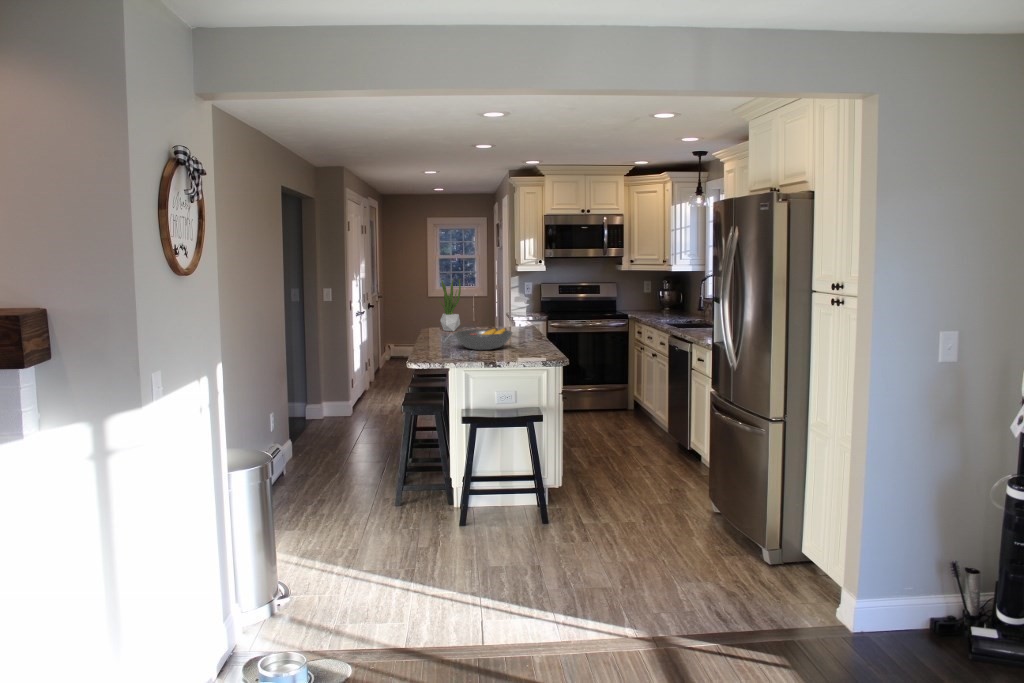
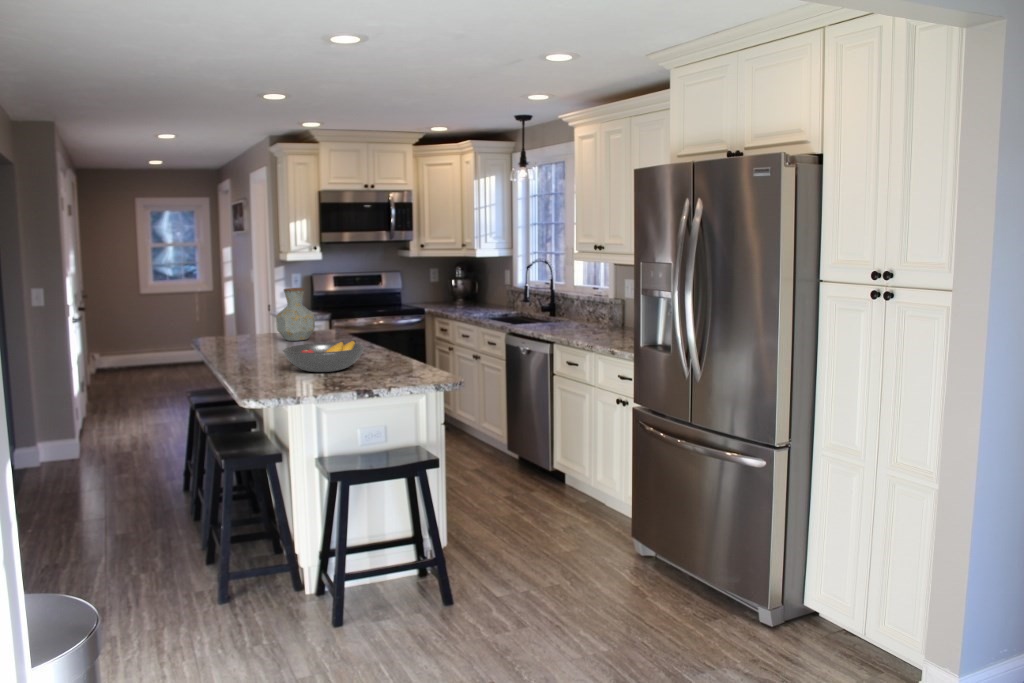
potted plant: present [439,279,461,331] -> none [209,272,243,343]
vase: none [485,291,514,332] -> present [276,288,315,341]

